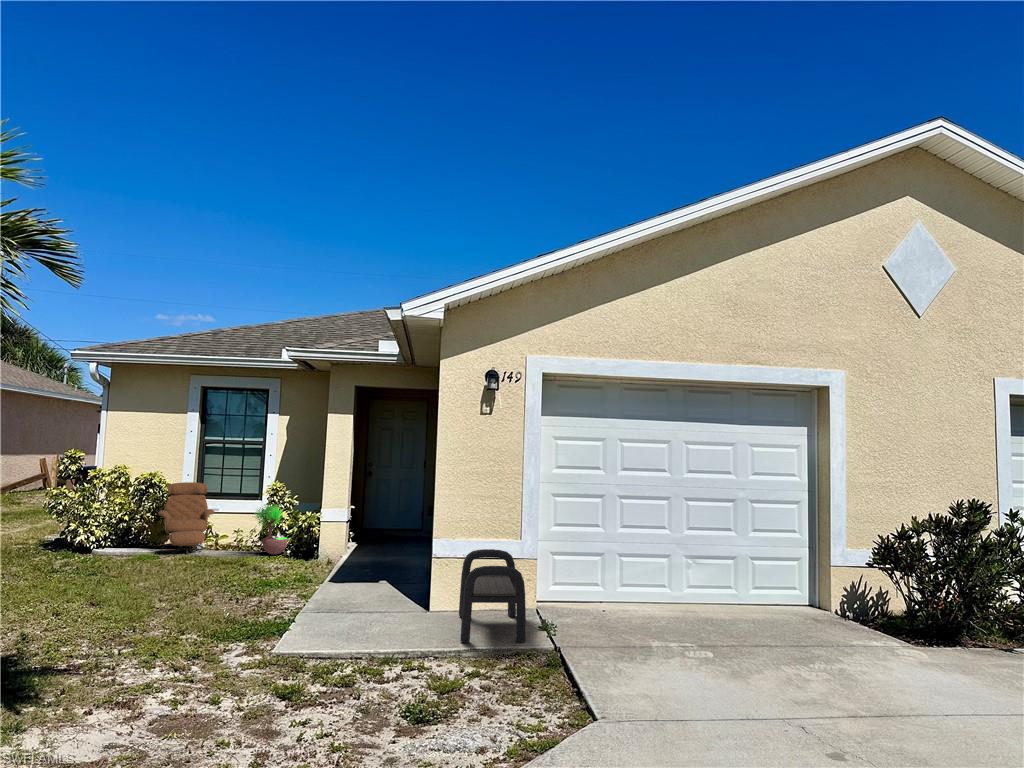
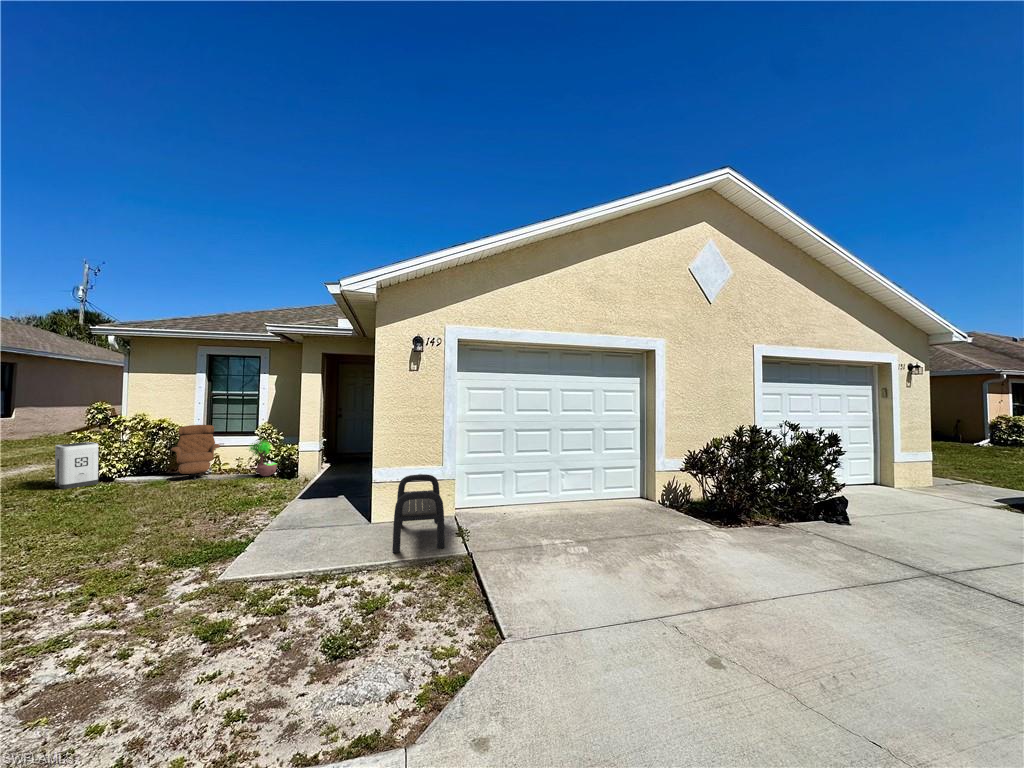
trash can: none [31,499,80,557] -> present [55,442,98,489]

